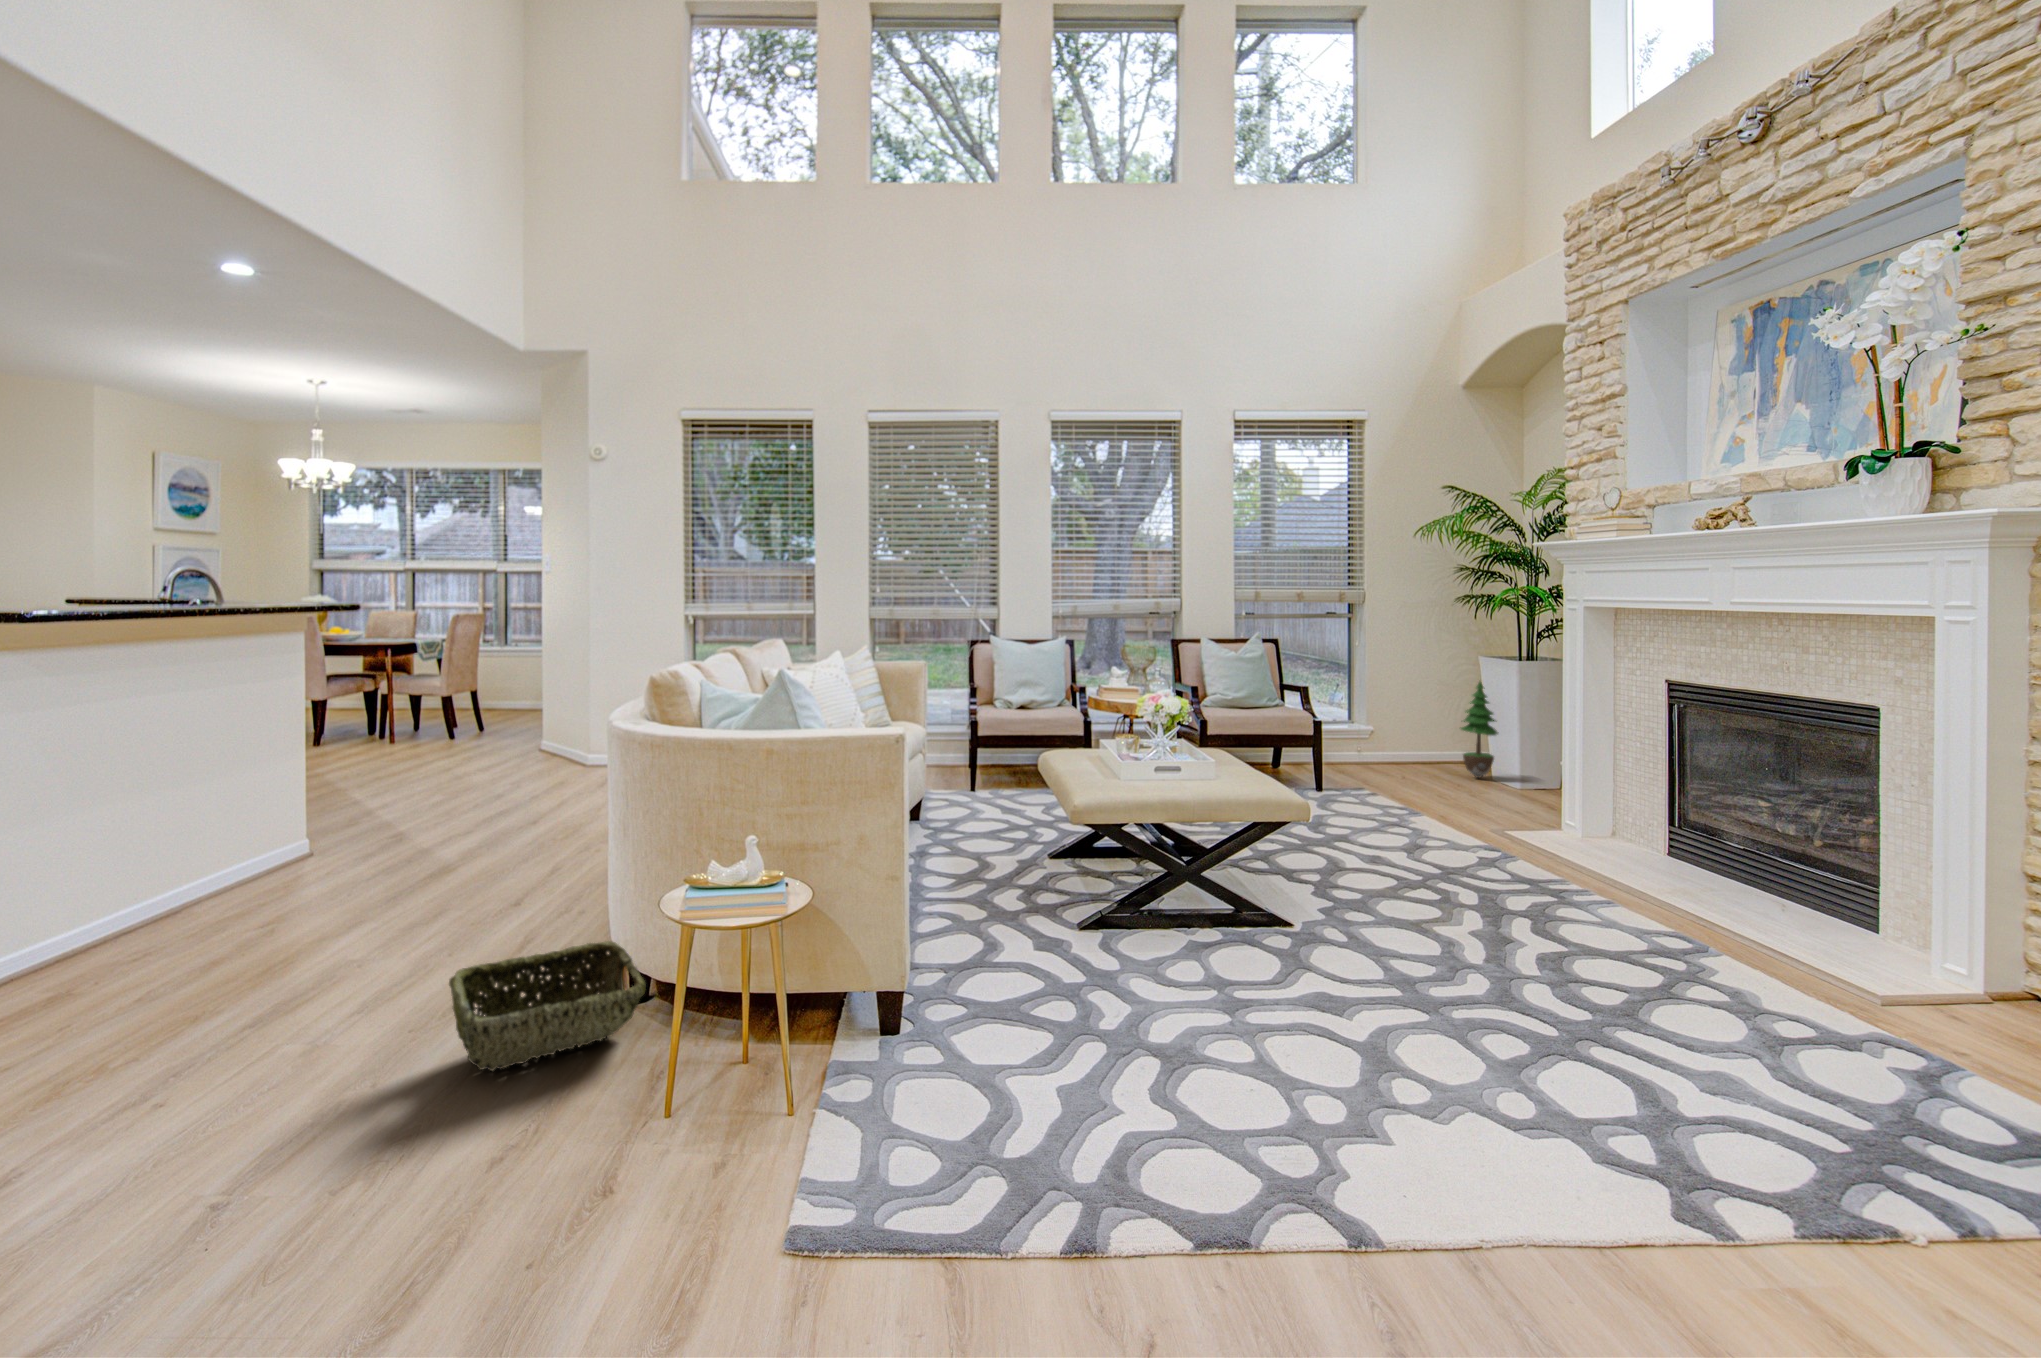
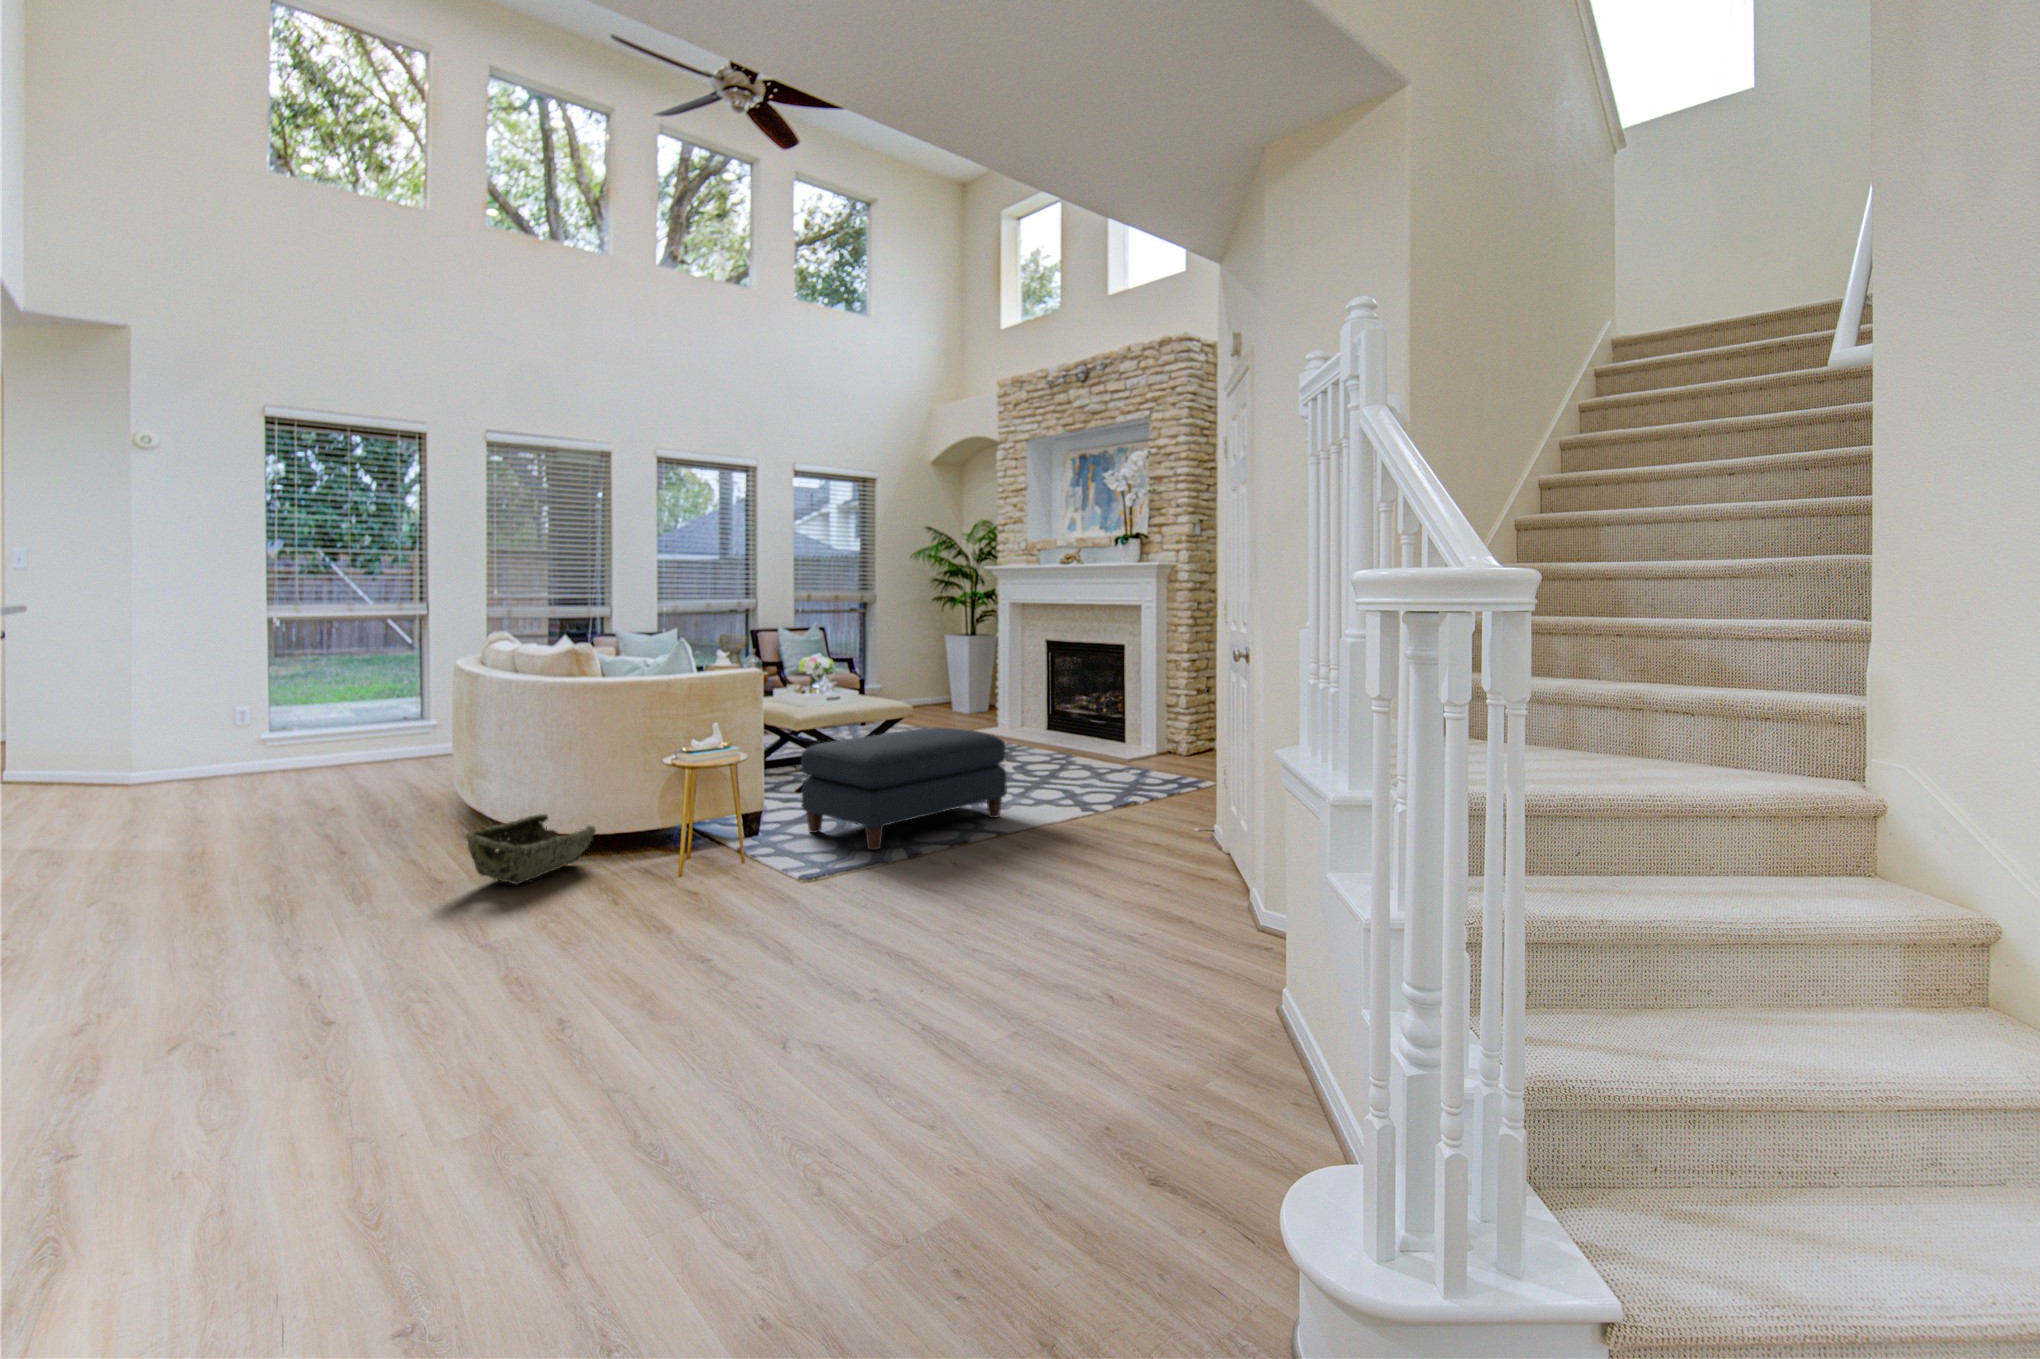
potted tree: present [1461,682,1498,778] -> none [940,648,962,709]
ottoman: none [971,882,1431,1197] -> present [801,727,1007,850]

